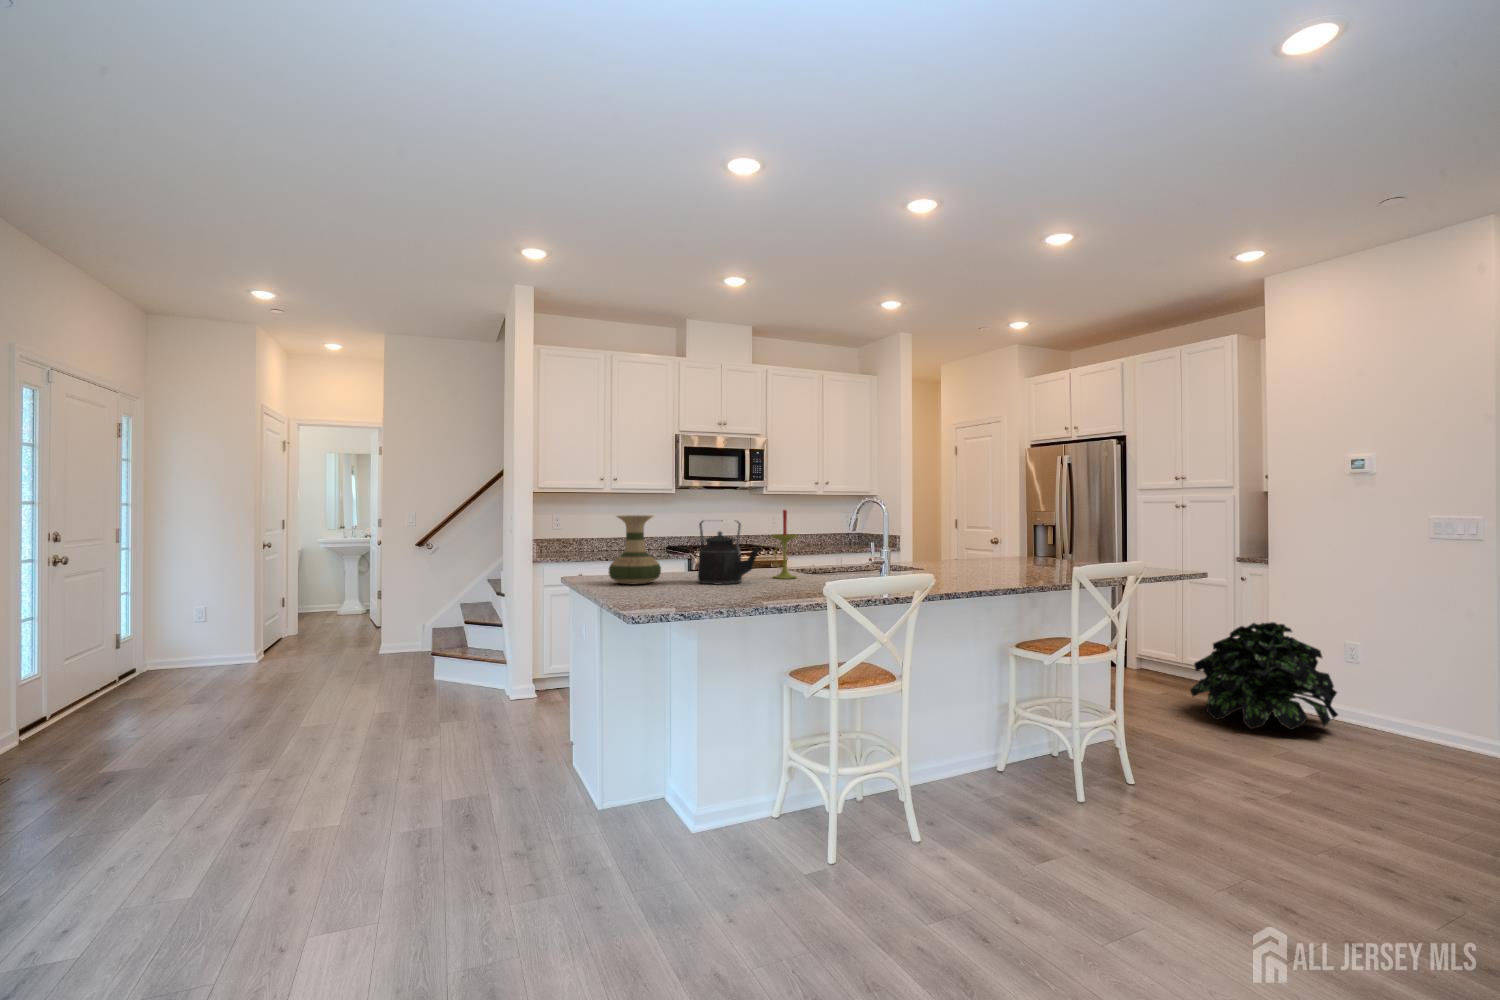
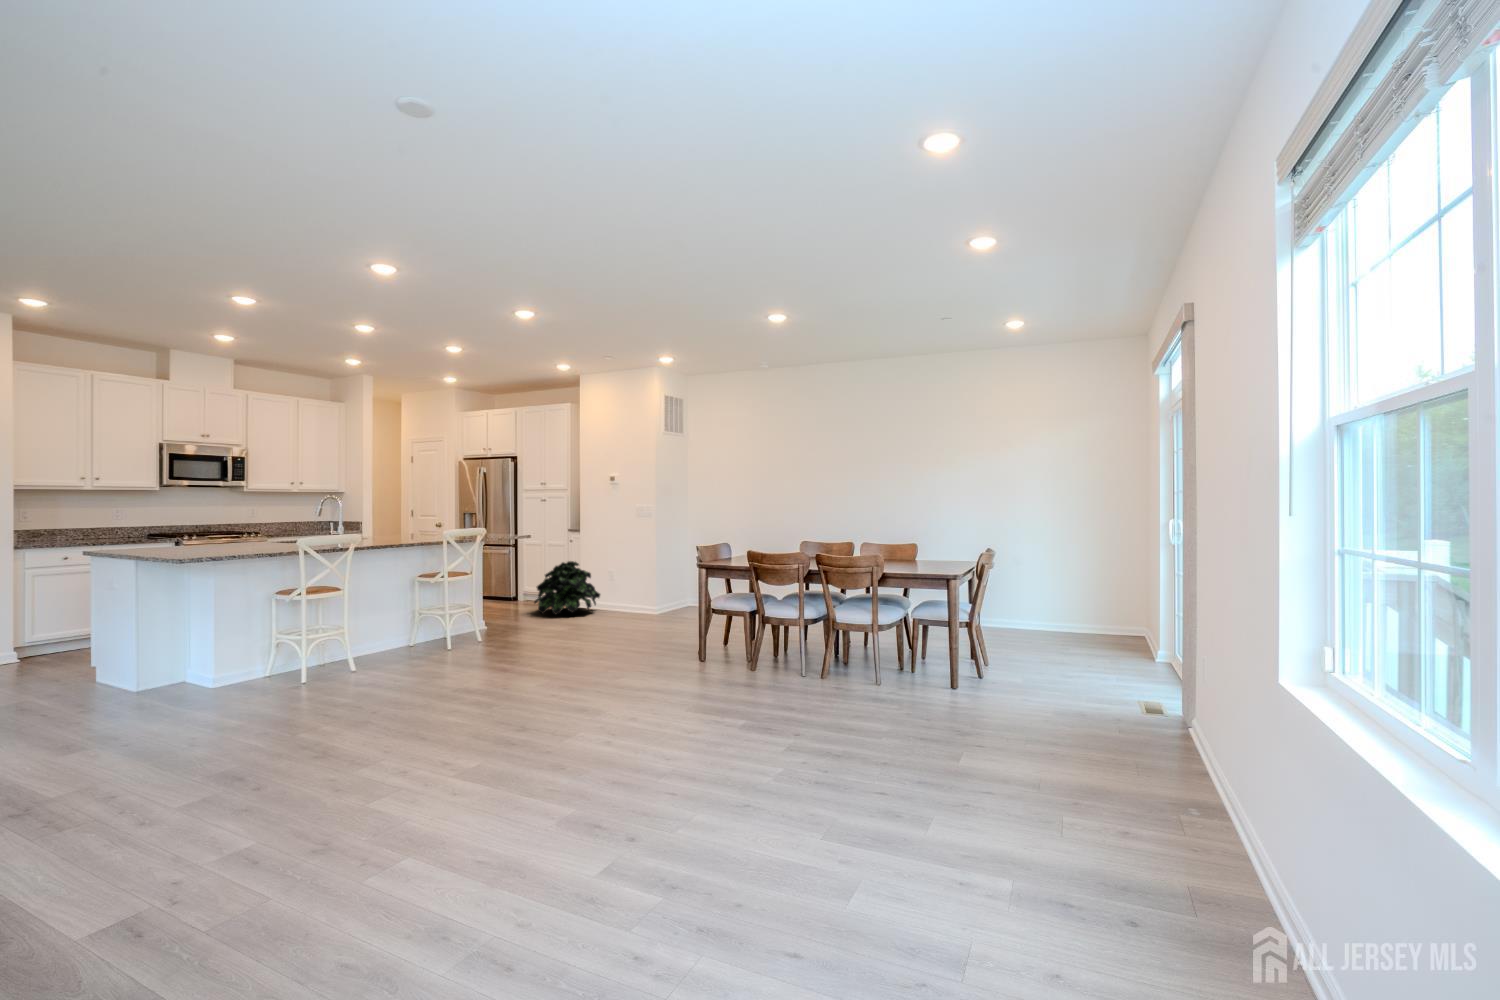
candle: present [772,510,798,579] -> none [262,503,282,546]
vase: present [609,515,661,585] -> none [142,509,183,551]
kettle: present [698,521,761,585] -> none [210,511,257,549]

